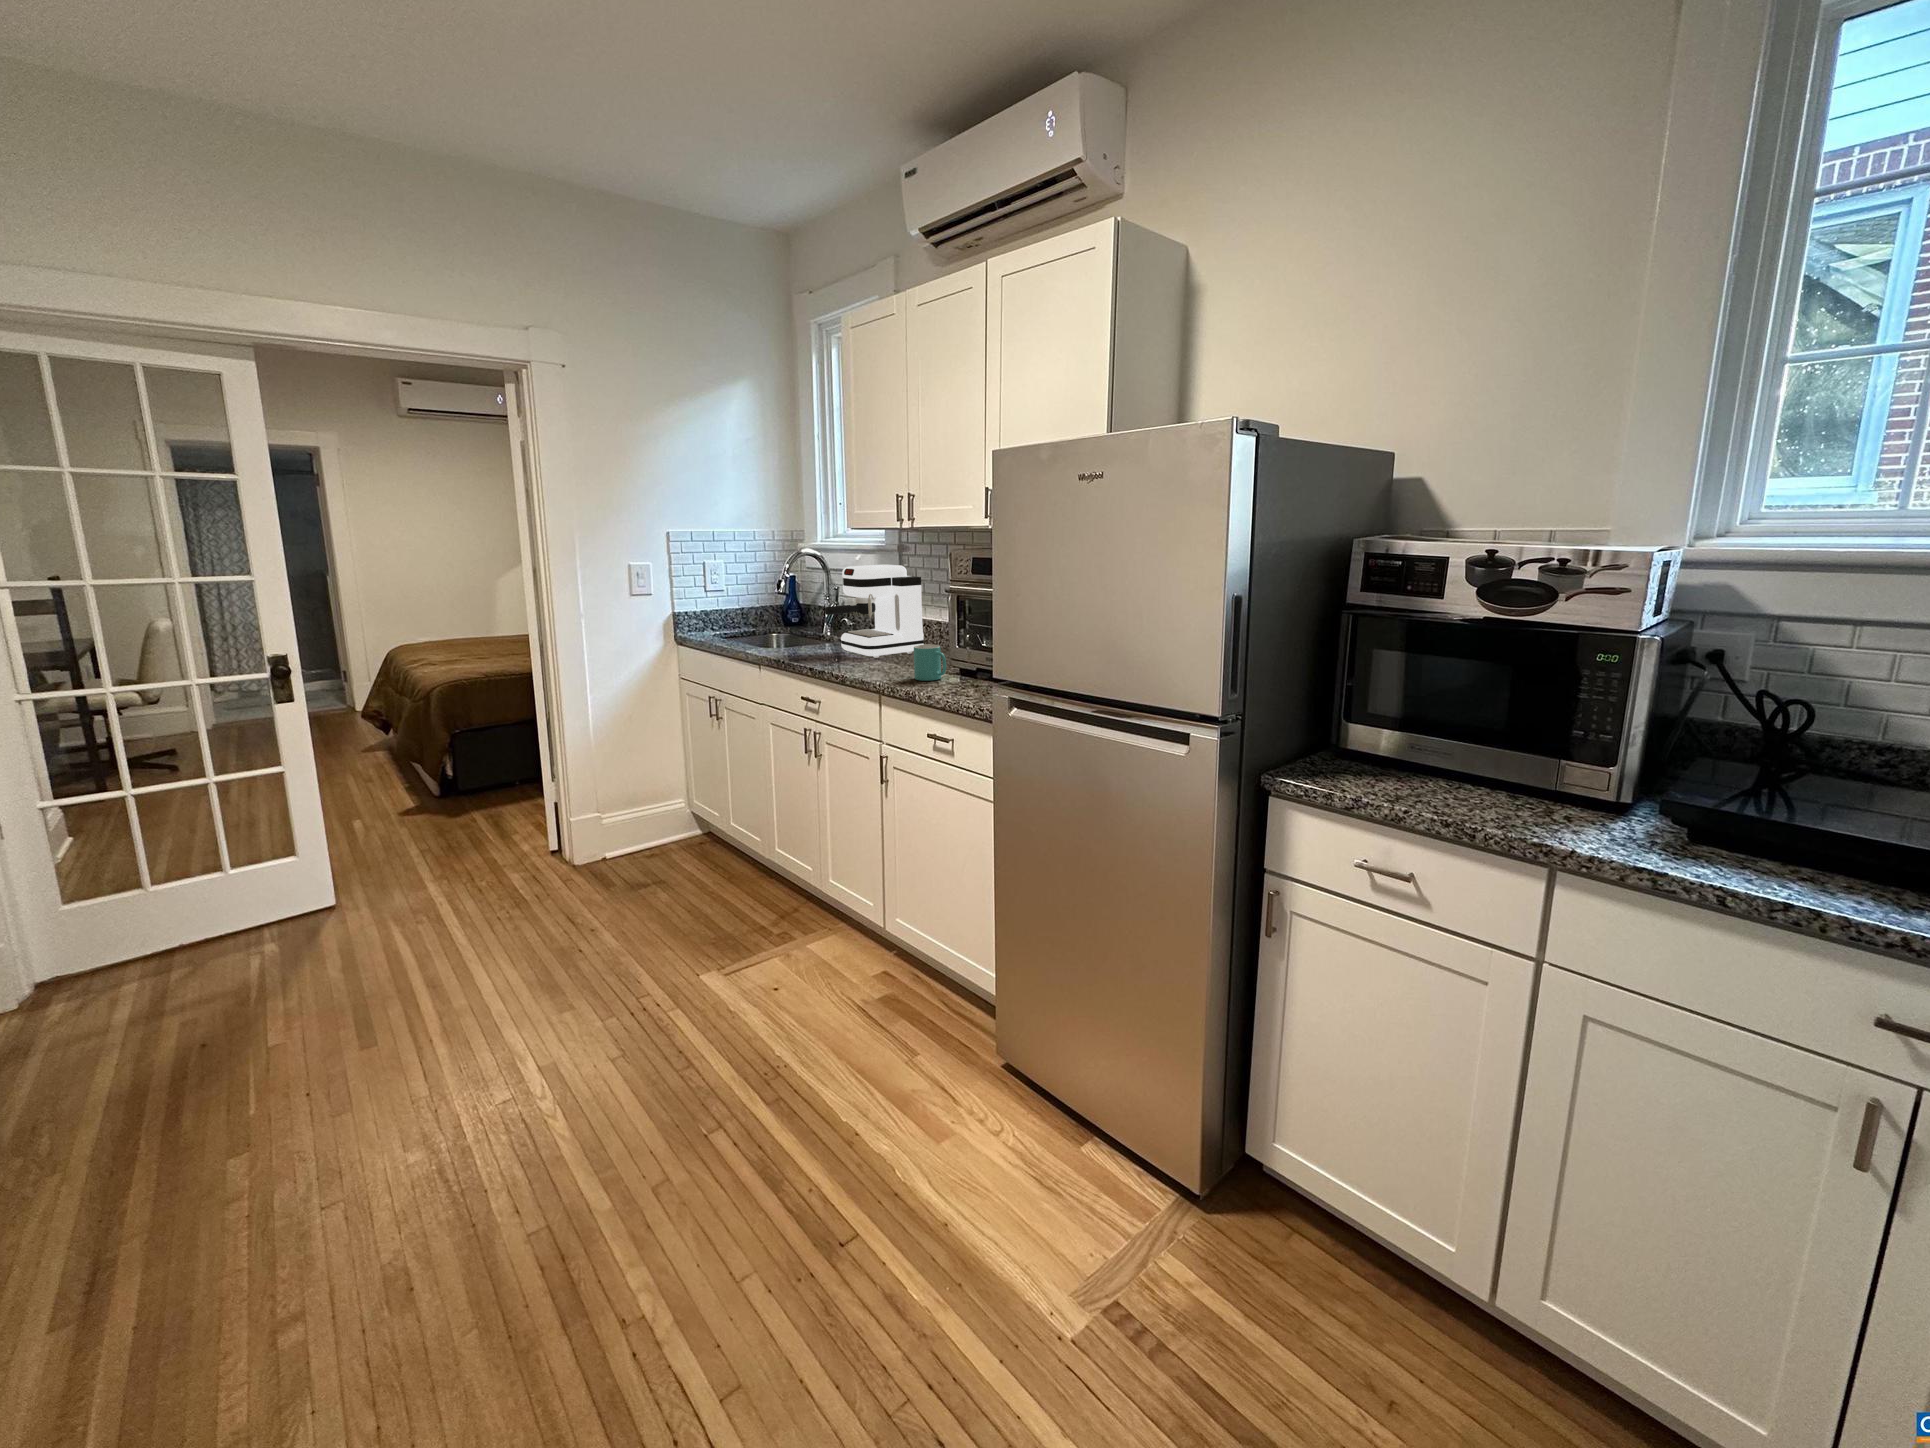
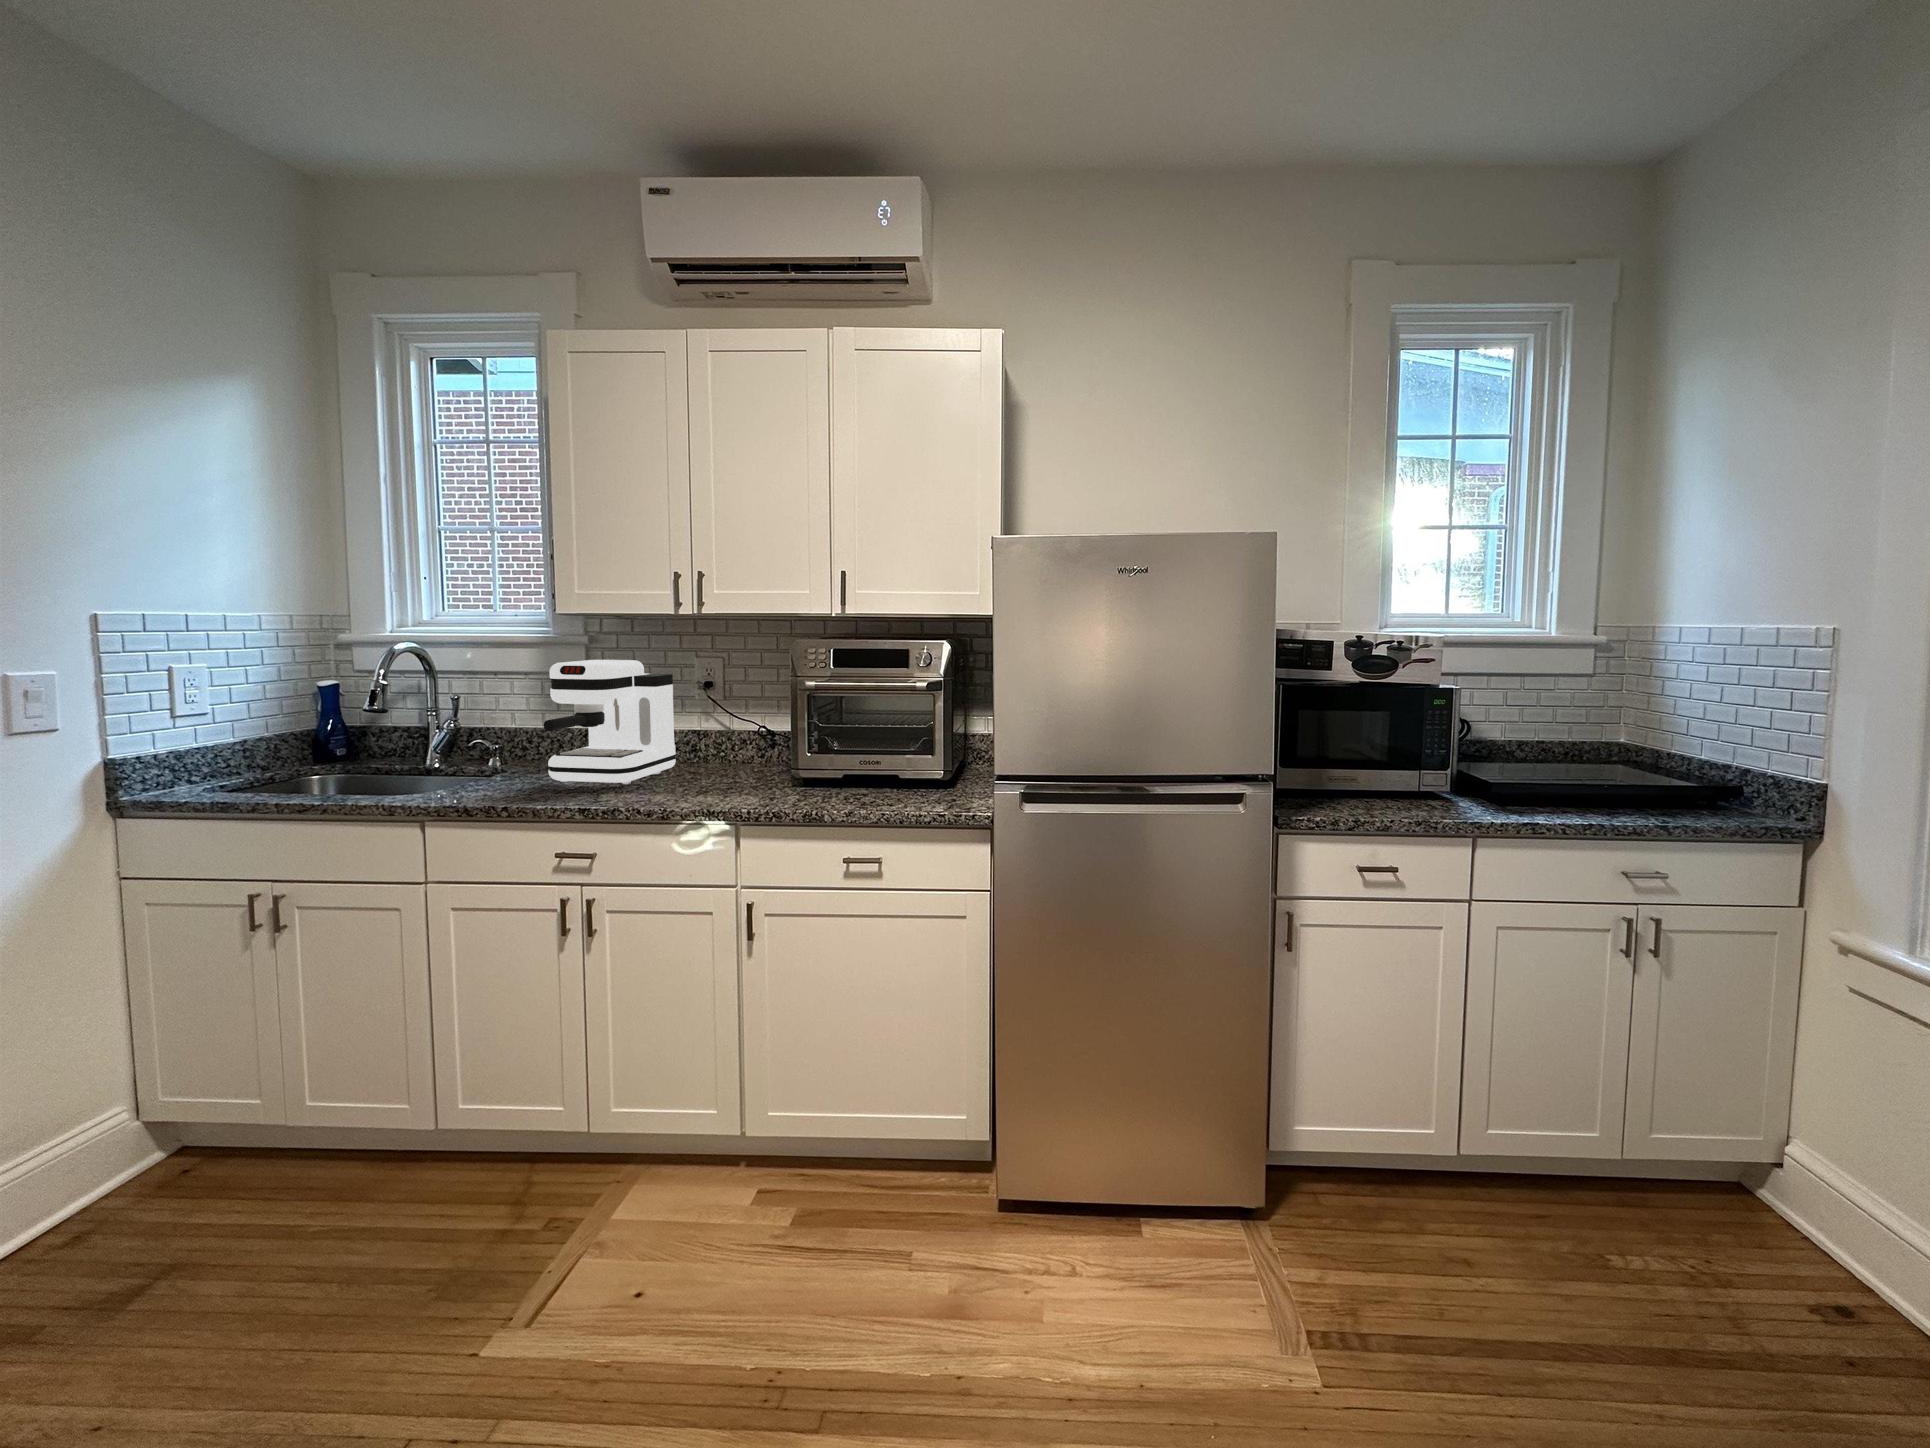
mug: present [914,644,946,681] -> none [770,753,819,798]

